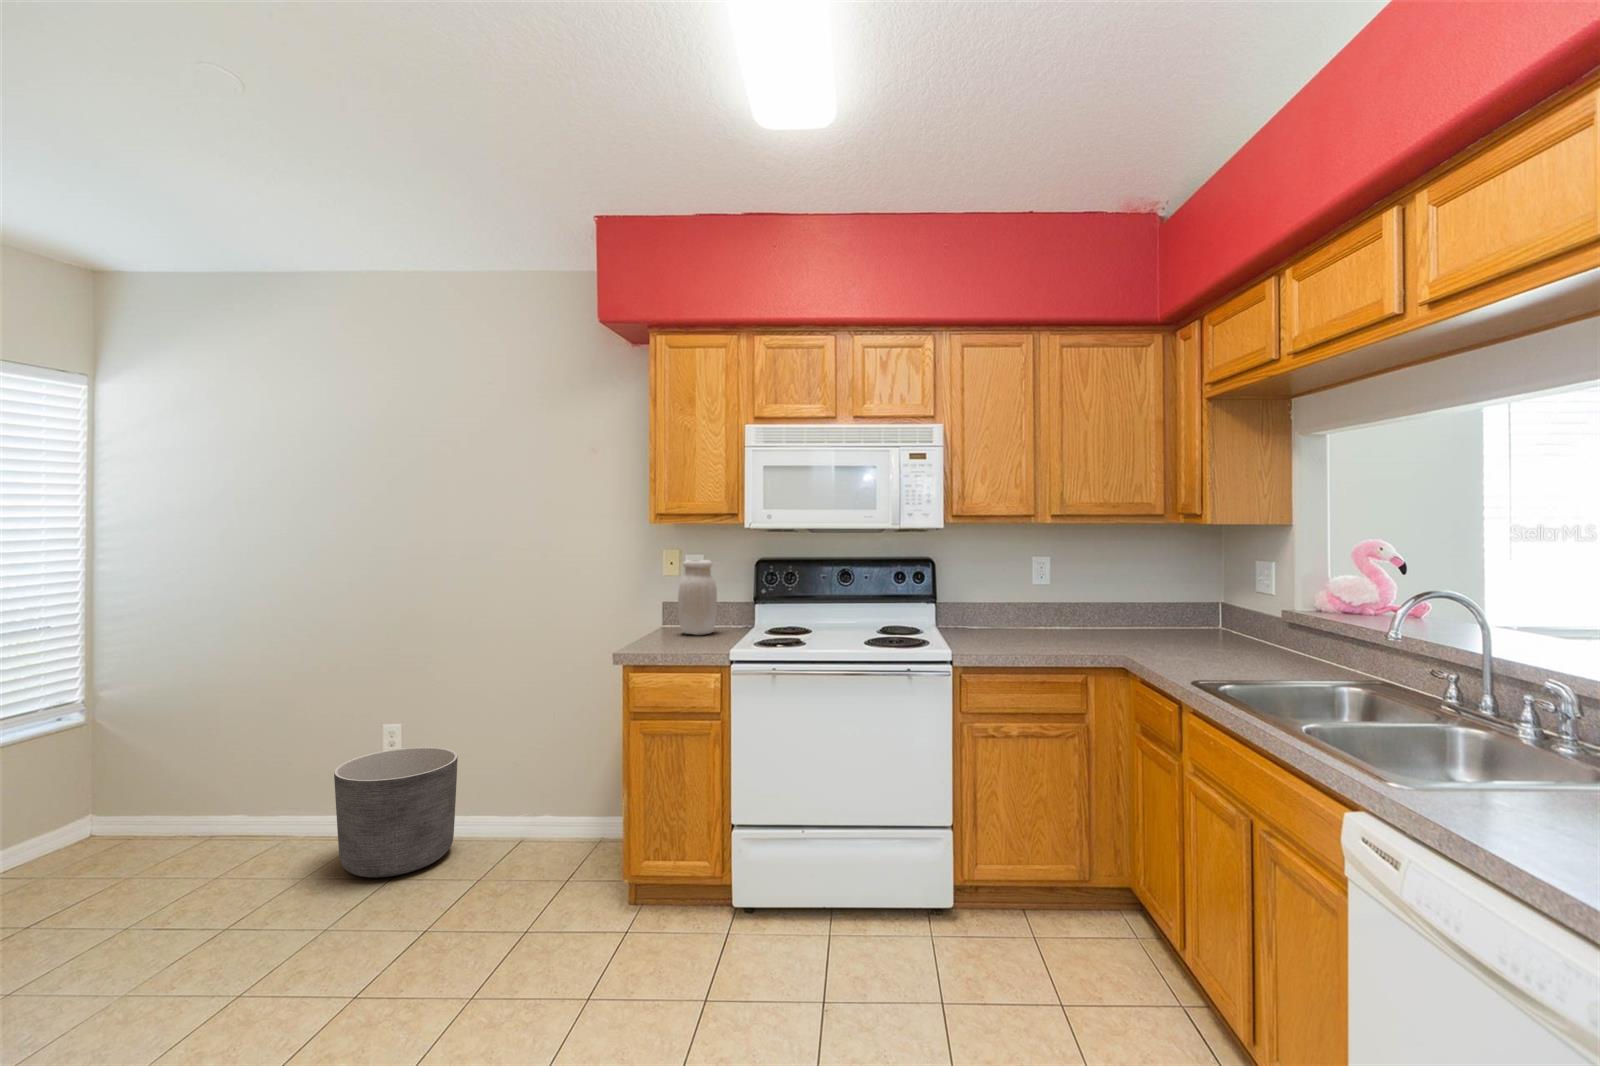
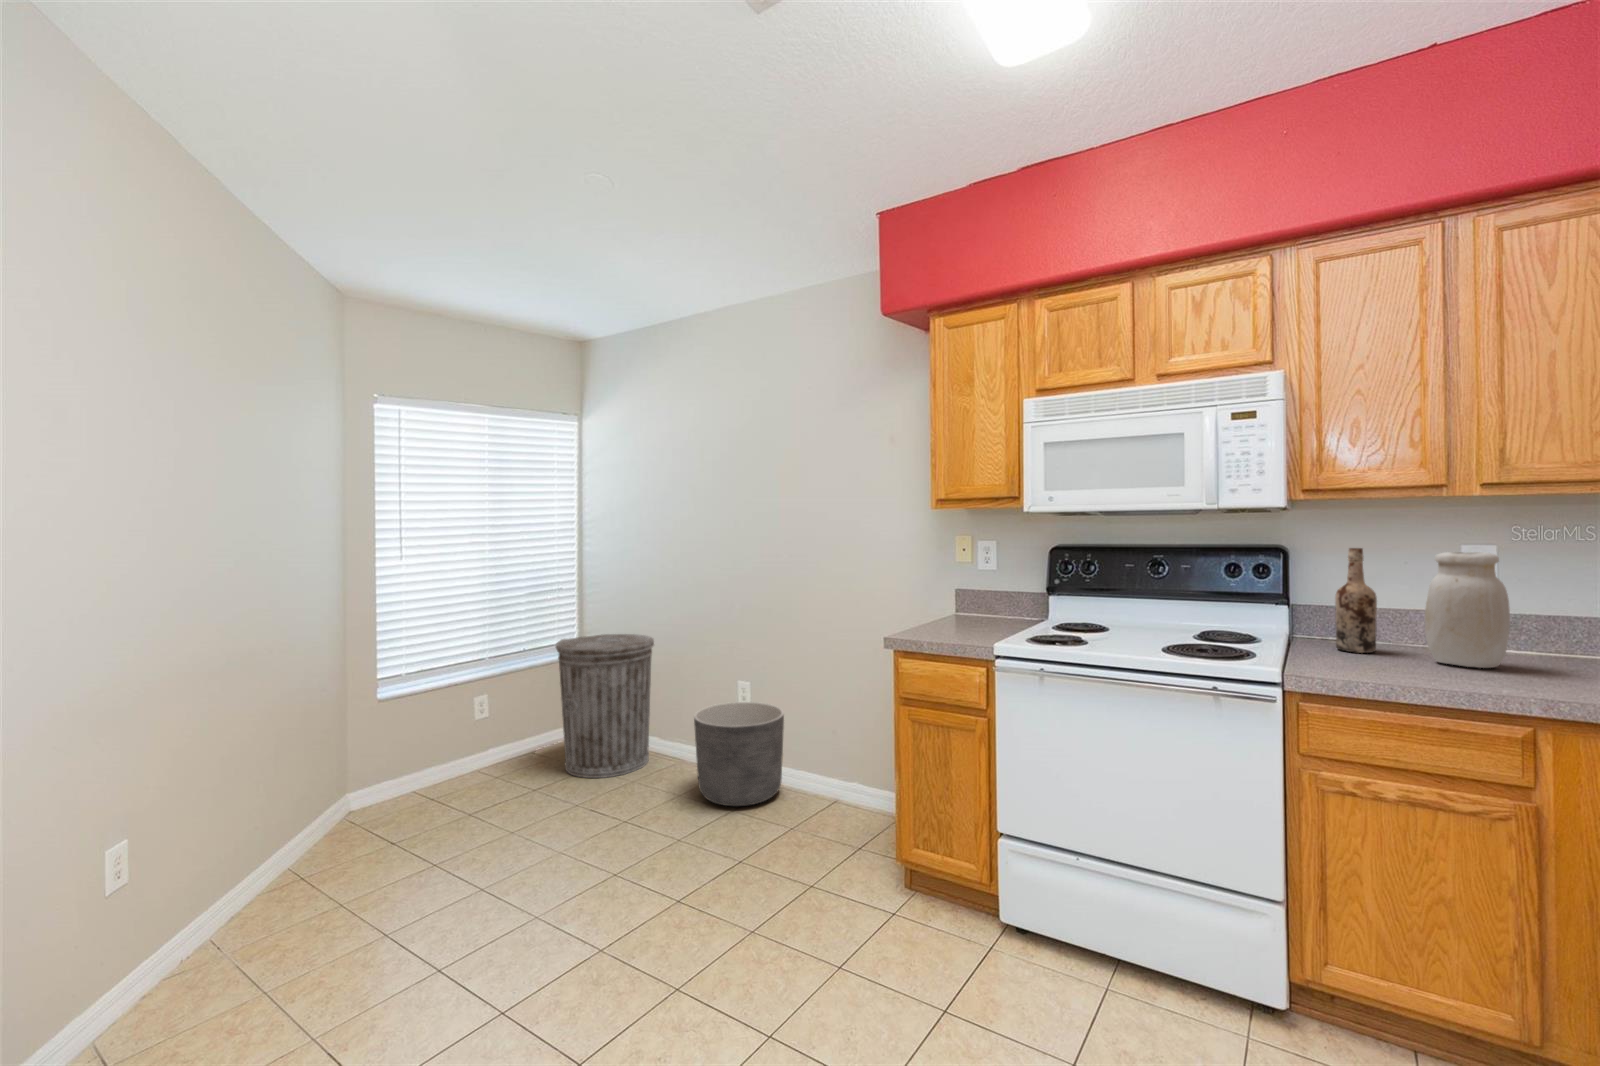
wine bottle: none [967,559,991,636] -> present [1335,548,1377,653]
jar: present [678,560,717,635] -> present [1425,552,1510,668]
trash can: none [72,681,248,892] -> present [556,634,654,778]

